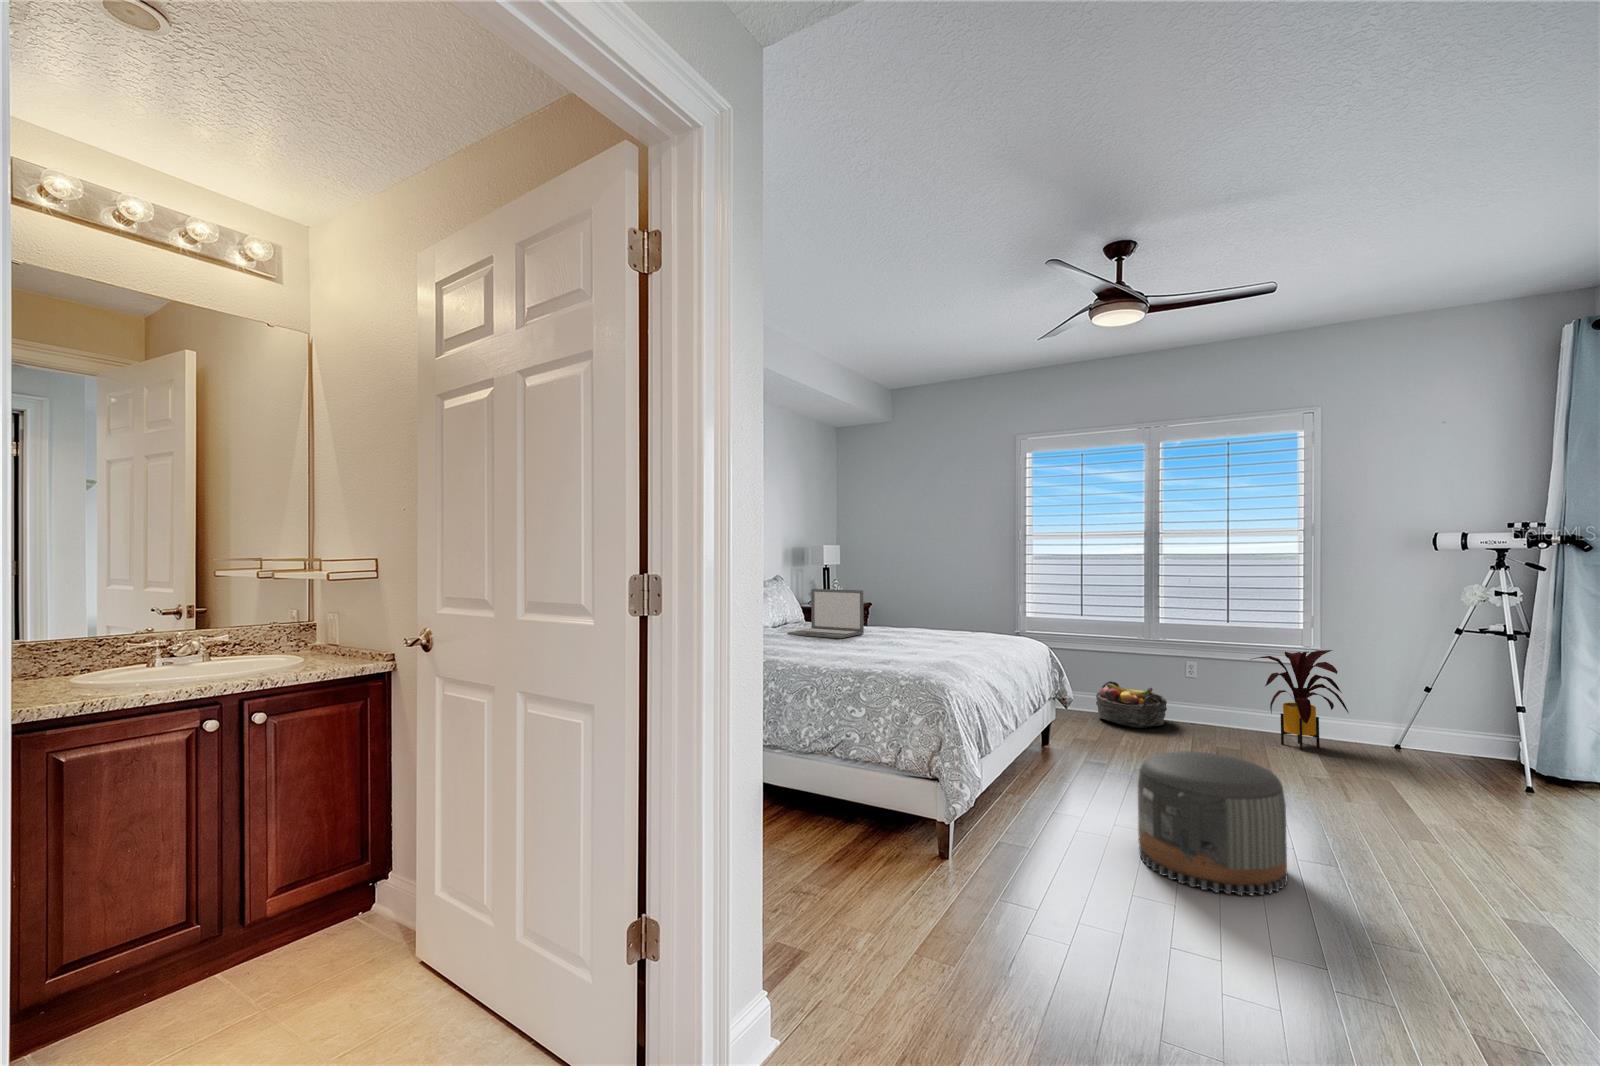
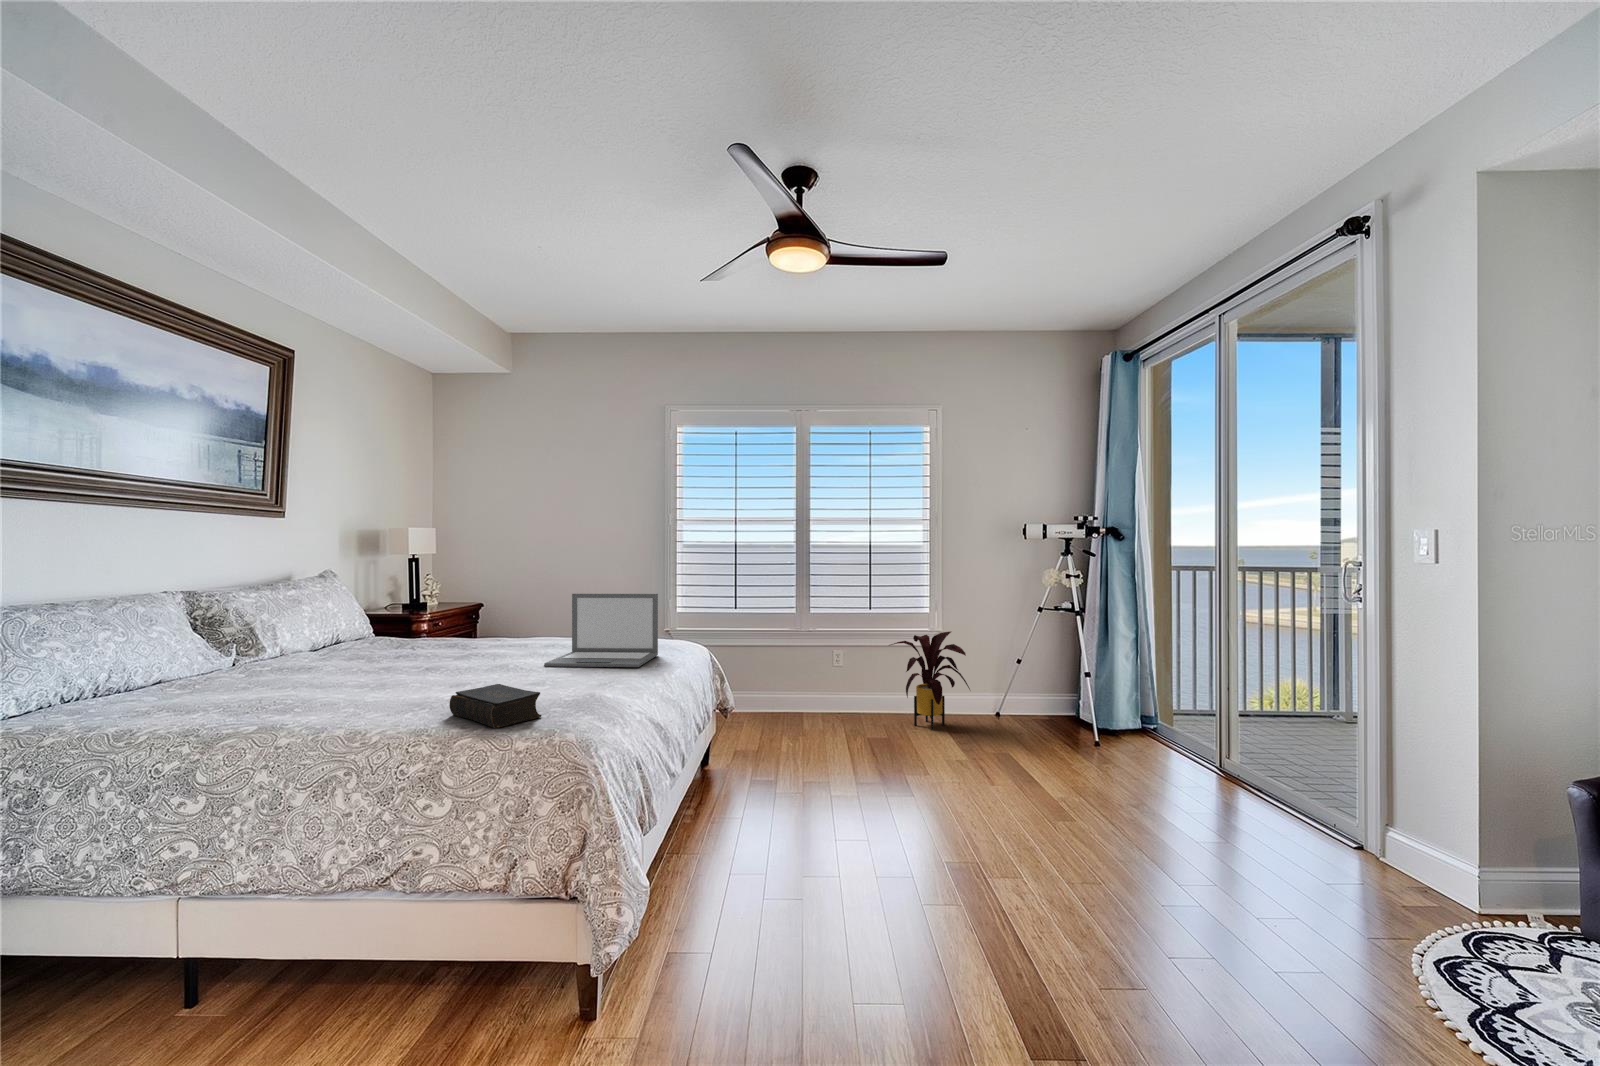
laptop: present [787,589,864,638] -> present [544,594,658,667]
book: none [862,648,915,671] -> present [449,684,541,728]
basket: present [1096,681,1167,728] -> none [746,677,814,726]
pouf: present [1138,751,1287,895] -> none [847,778,1009,975]

